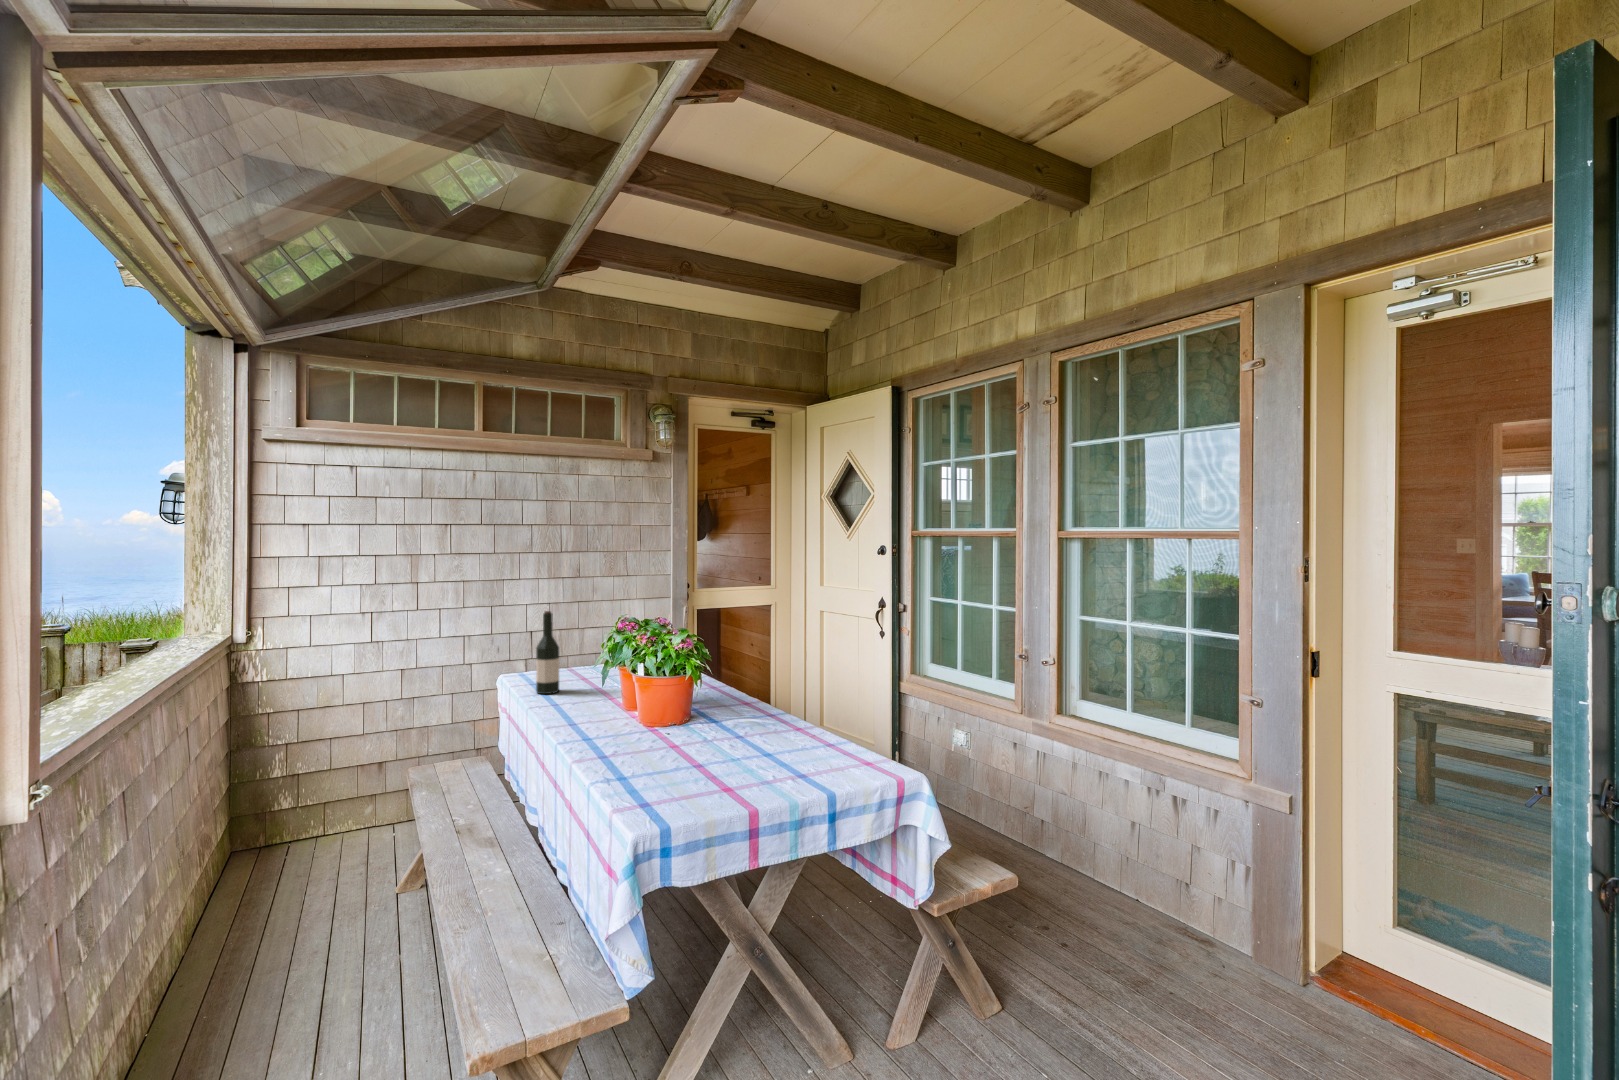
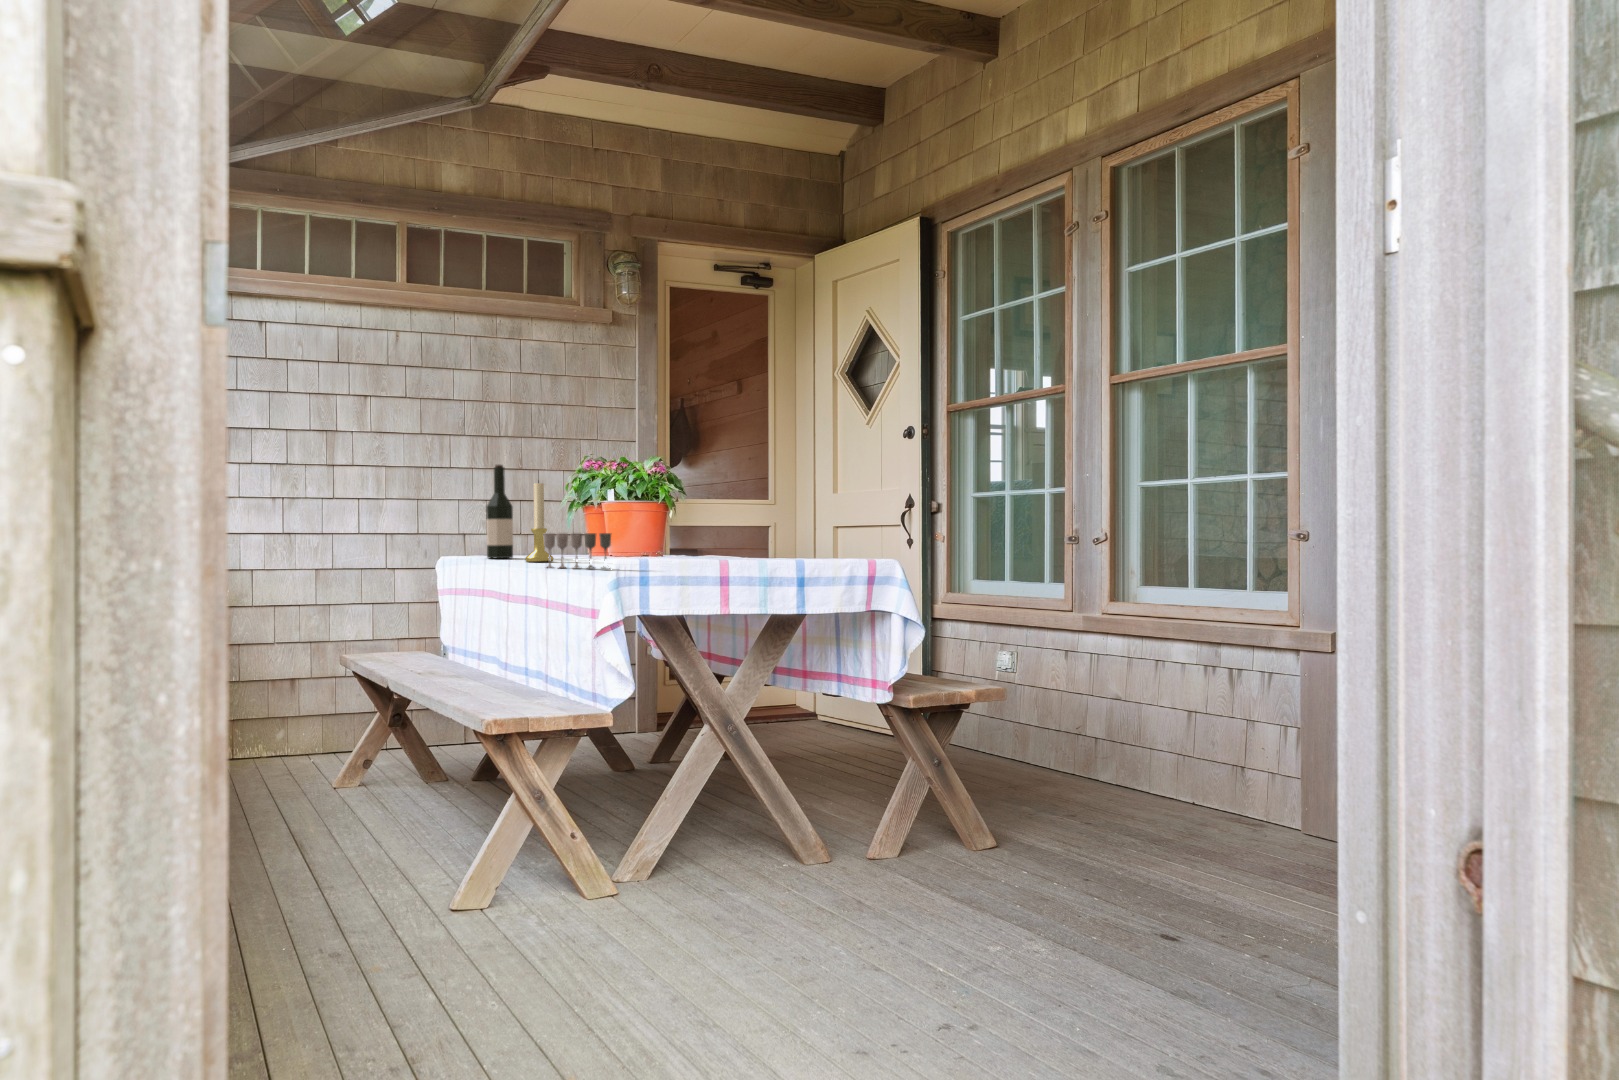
candle holder: none [568,632,594,706] -> present [525,483,554,562]
wine glass: none [582,695,644,734] -> present [544,533,611,569]

